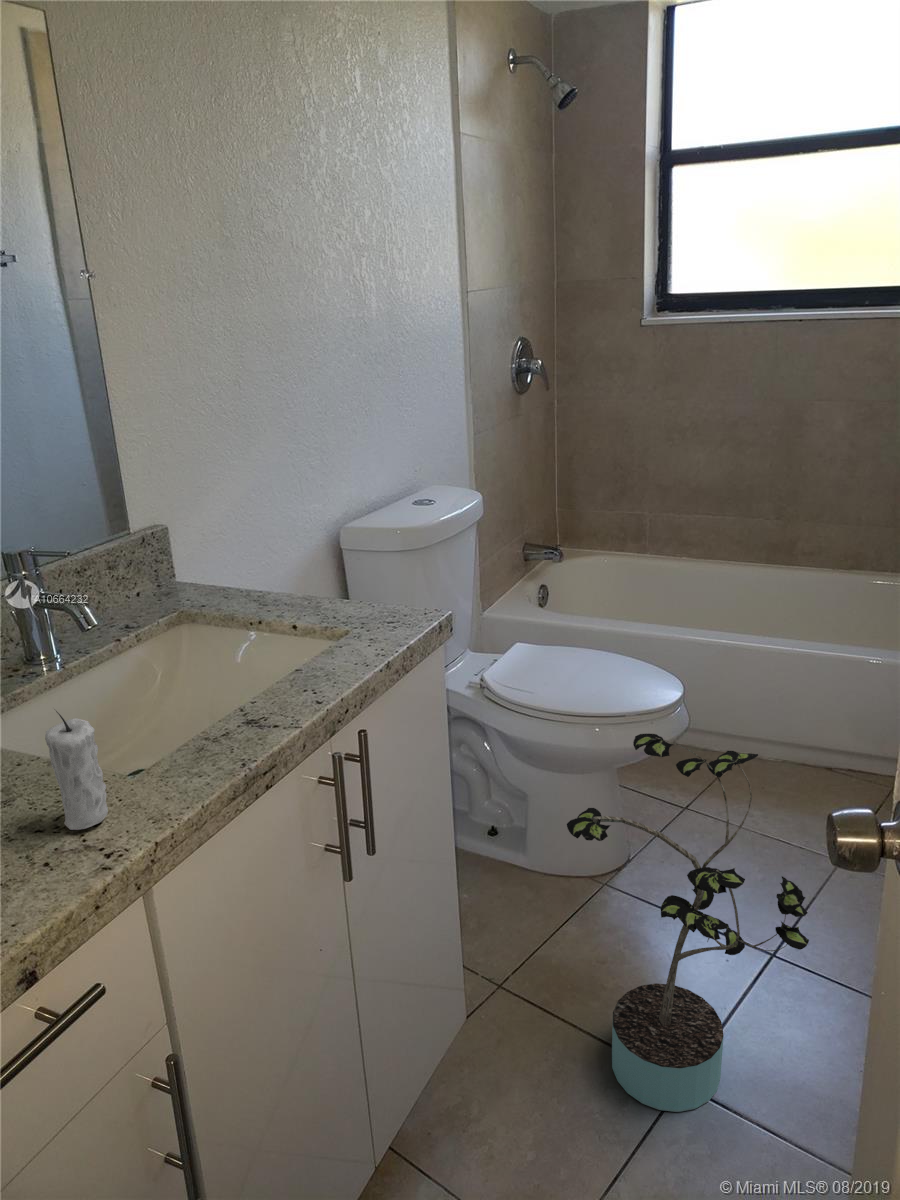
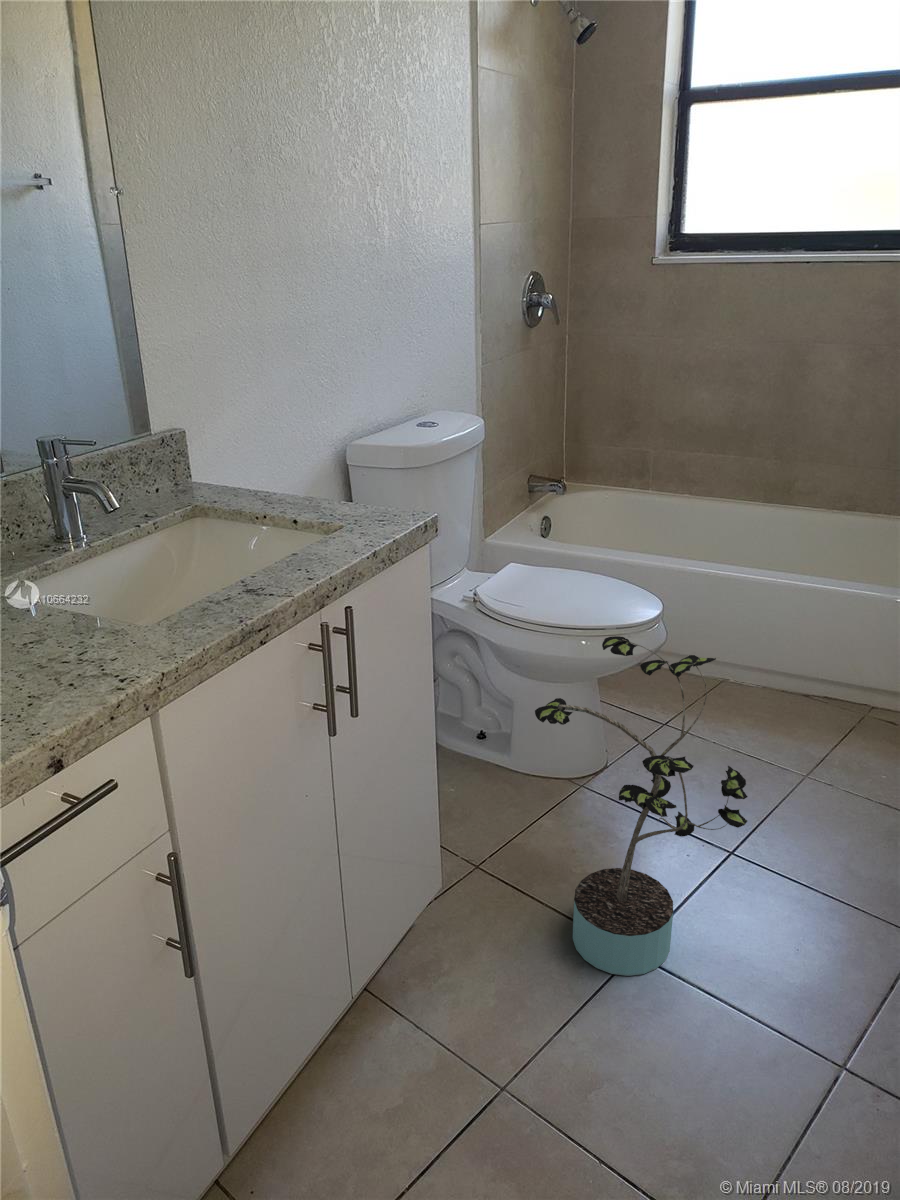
candle: present [45,711,108,830] -> none [72,555,123,661]

